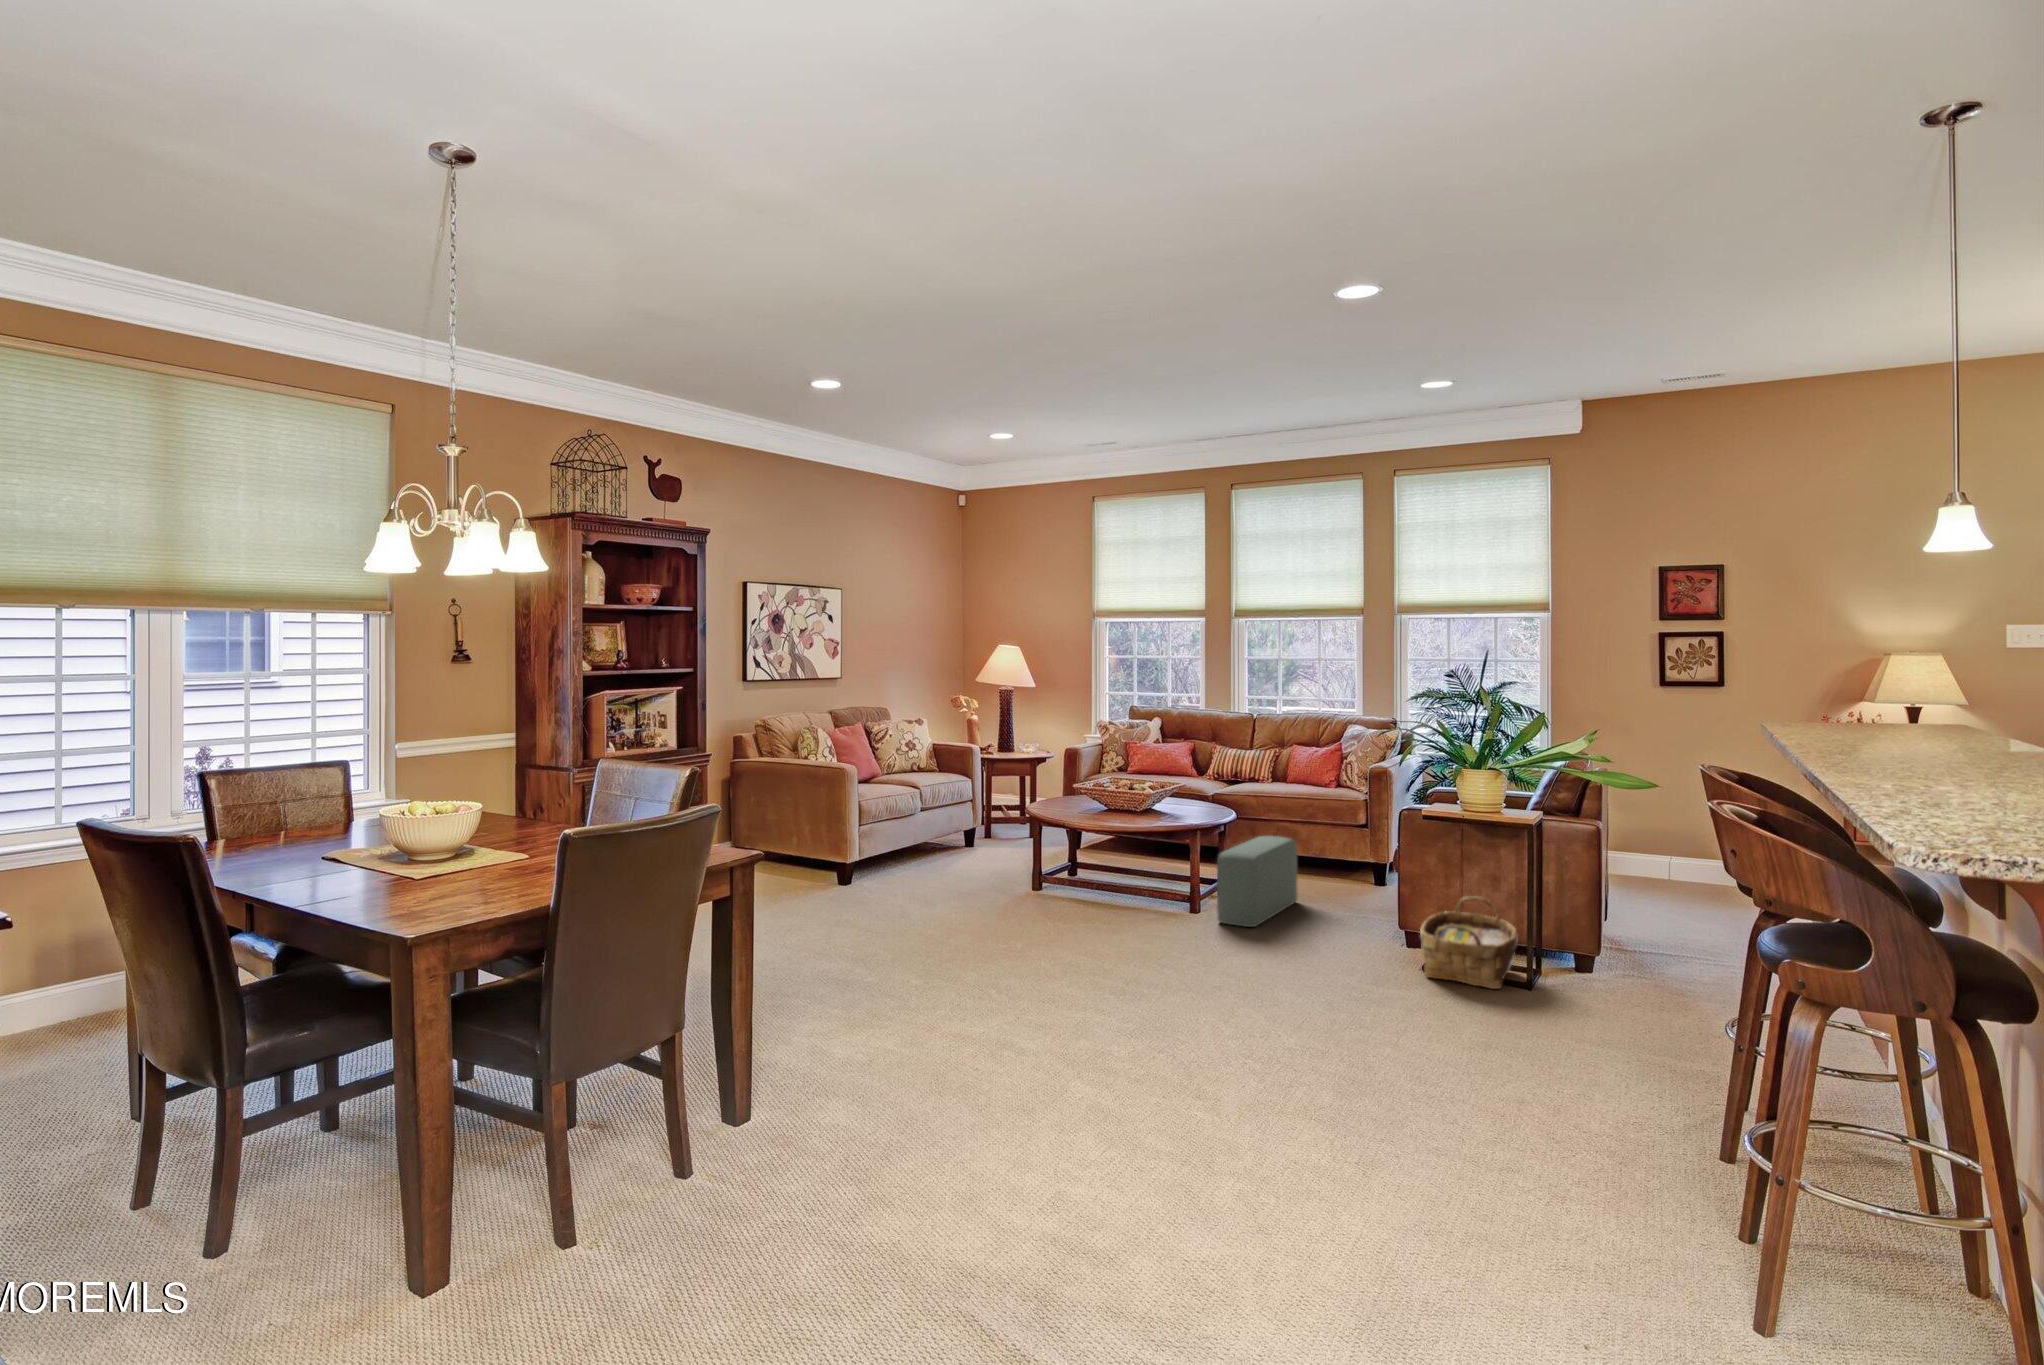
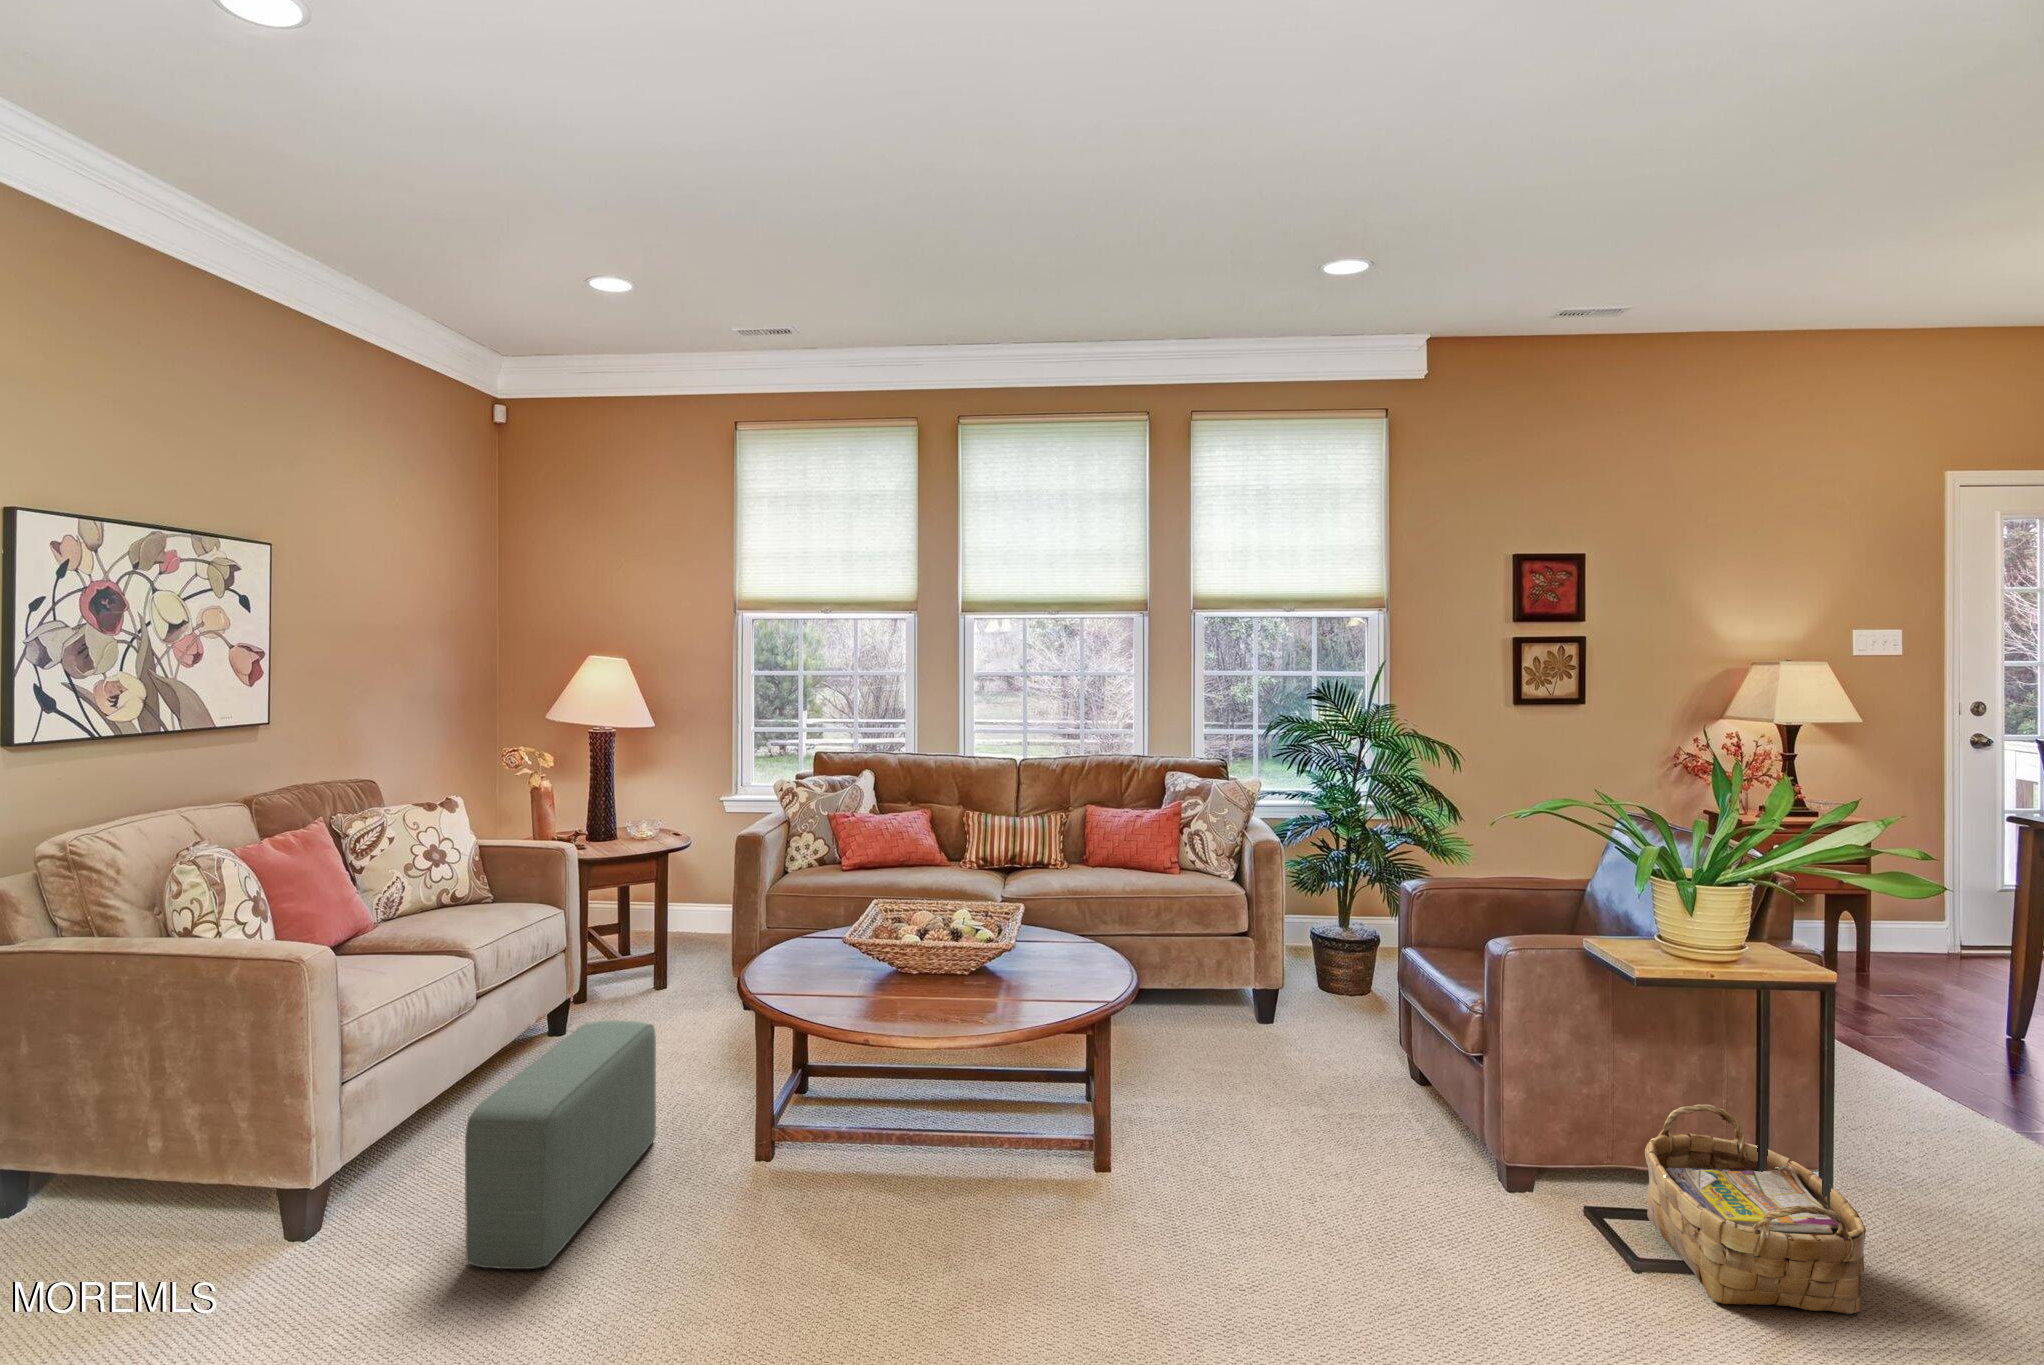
pouf: present [1217,836,1297,927] -> present [465,1020,656,1269]

